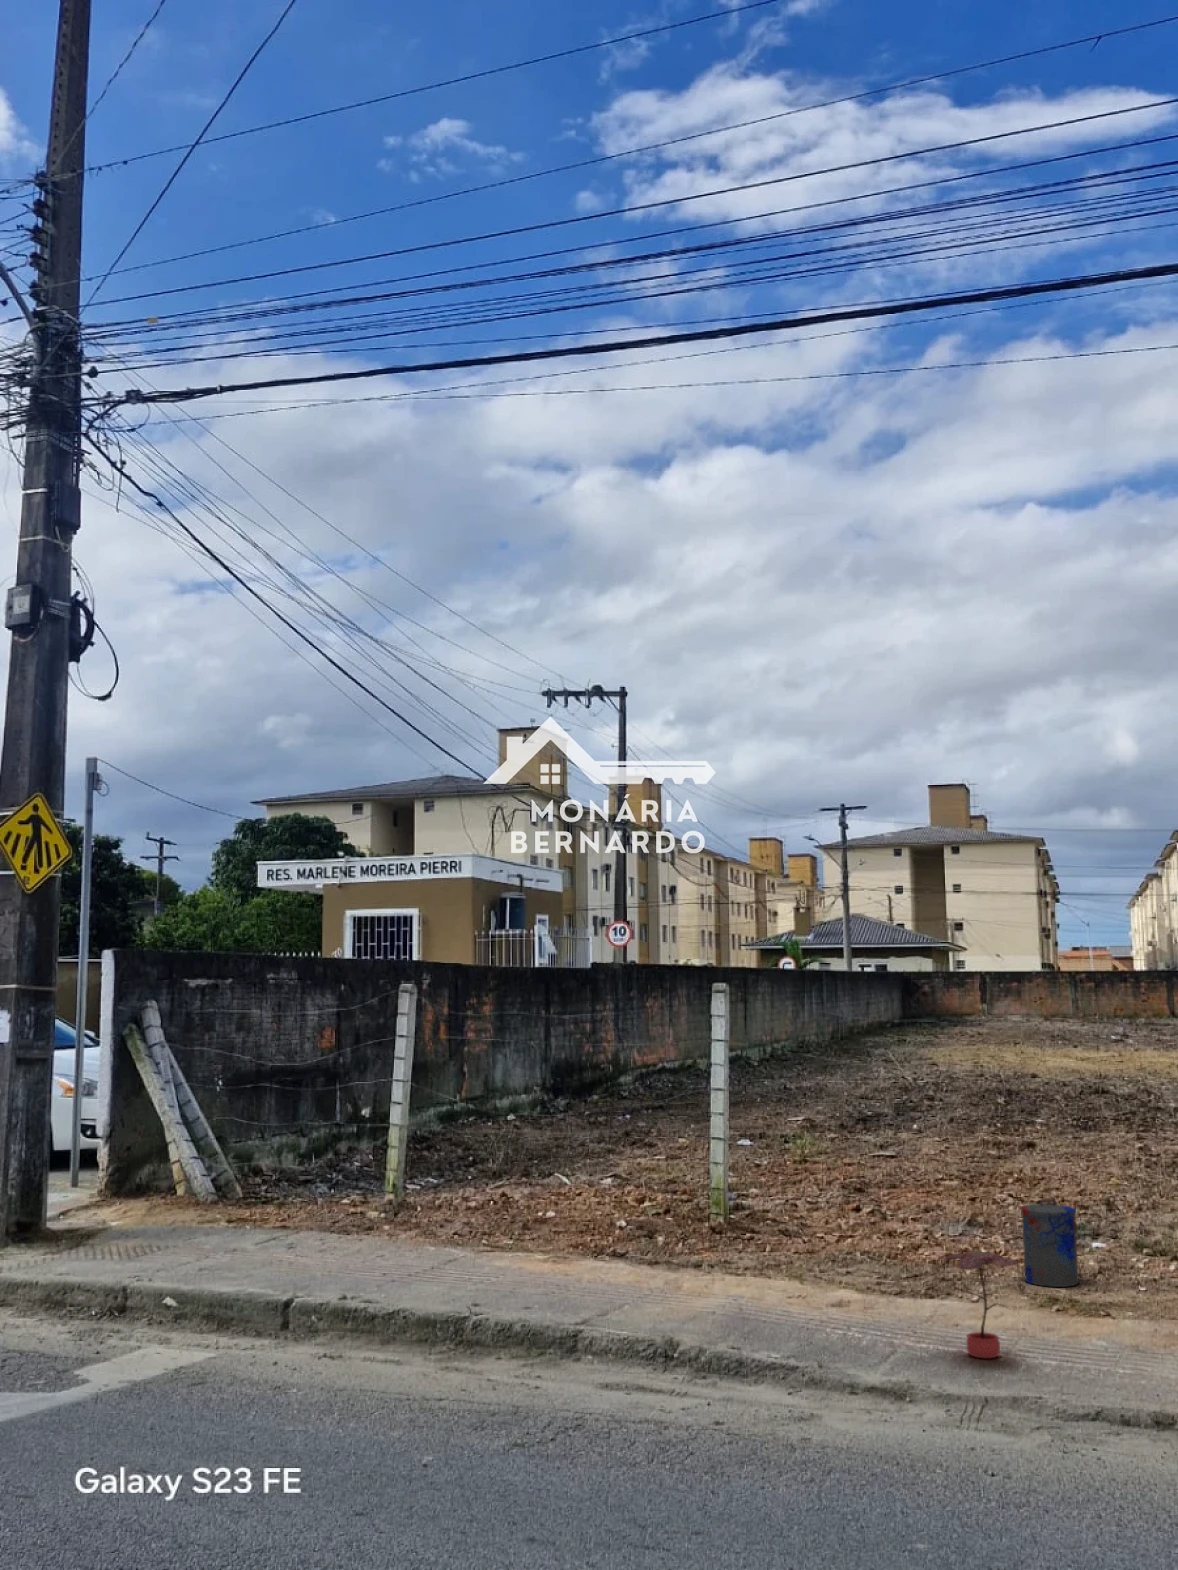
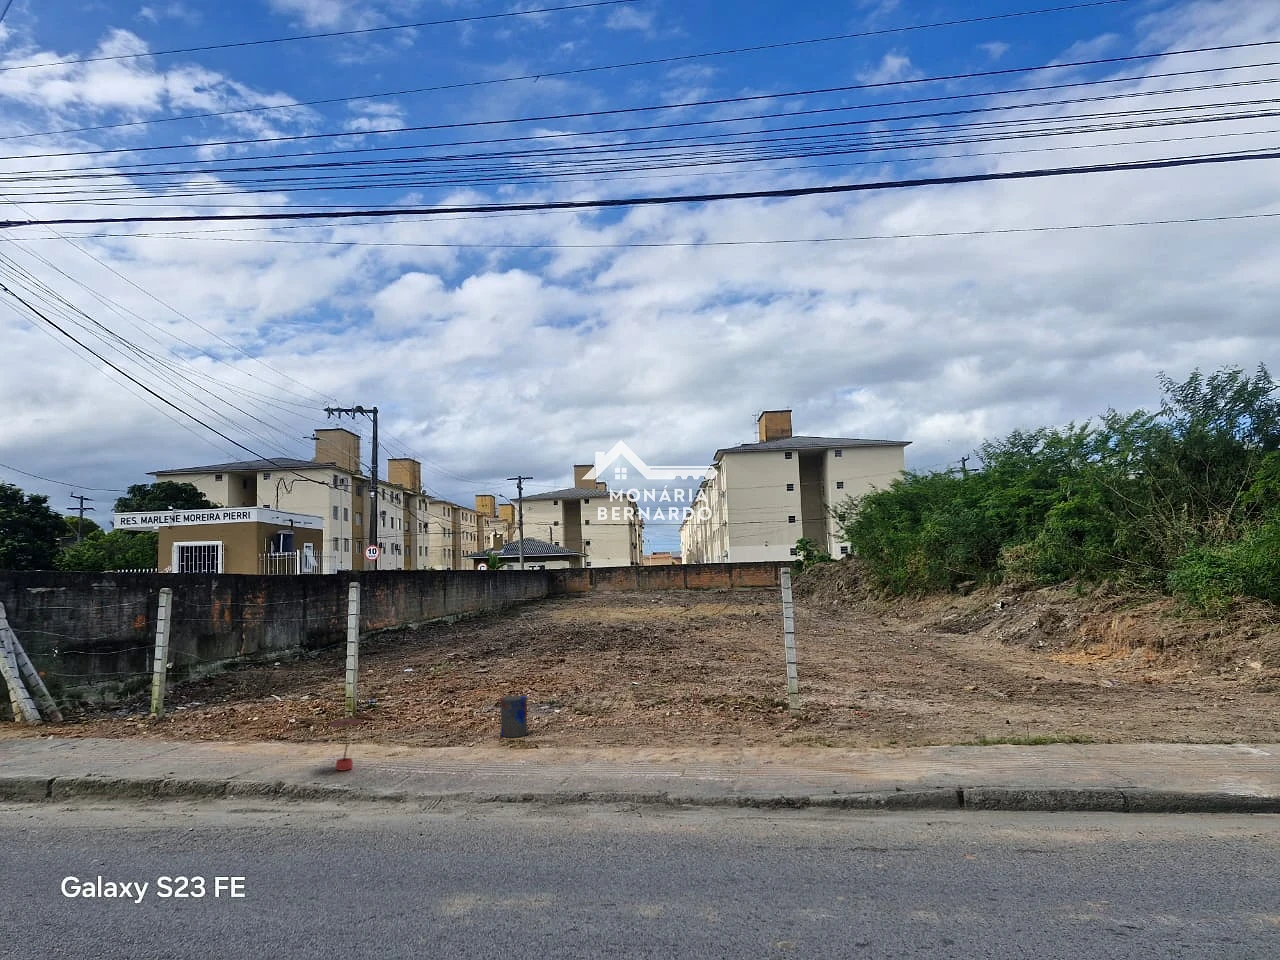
potted plant: present [944,1251,1018,1358] -> present [329,719,361,770]

